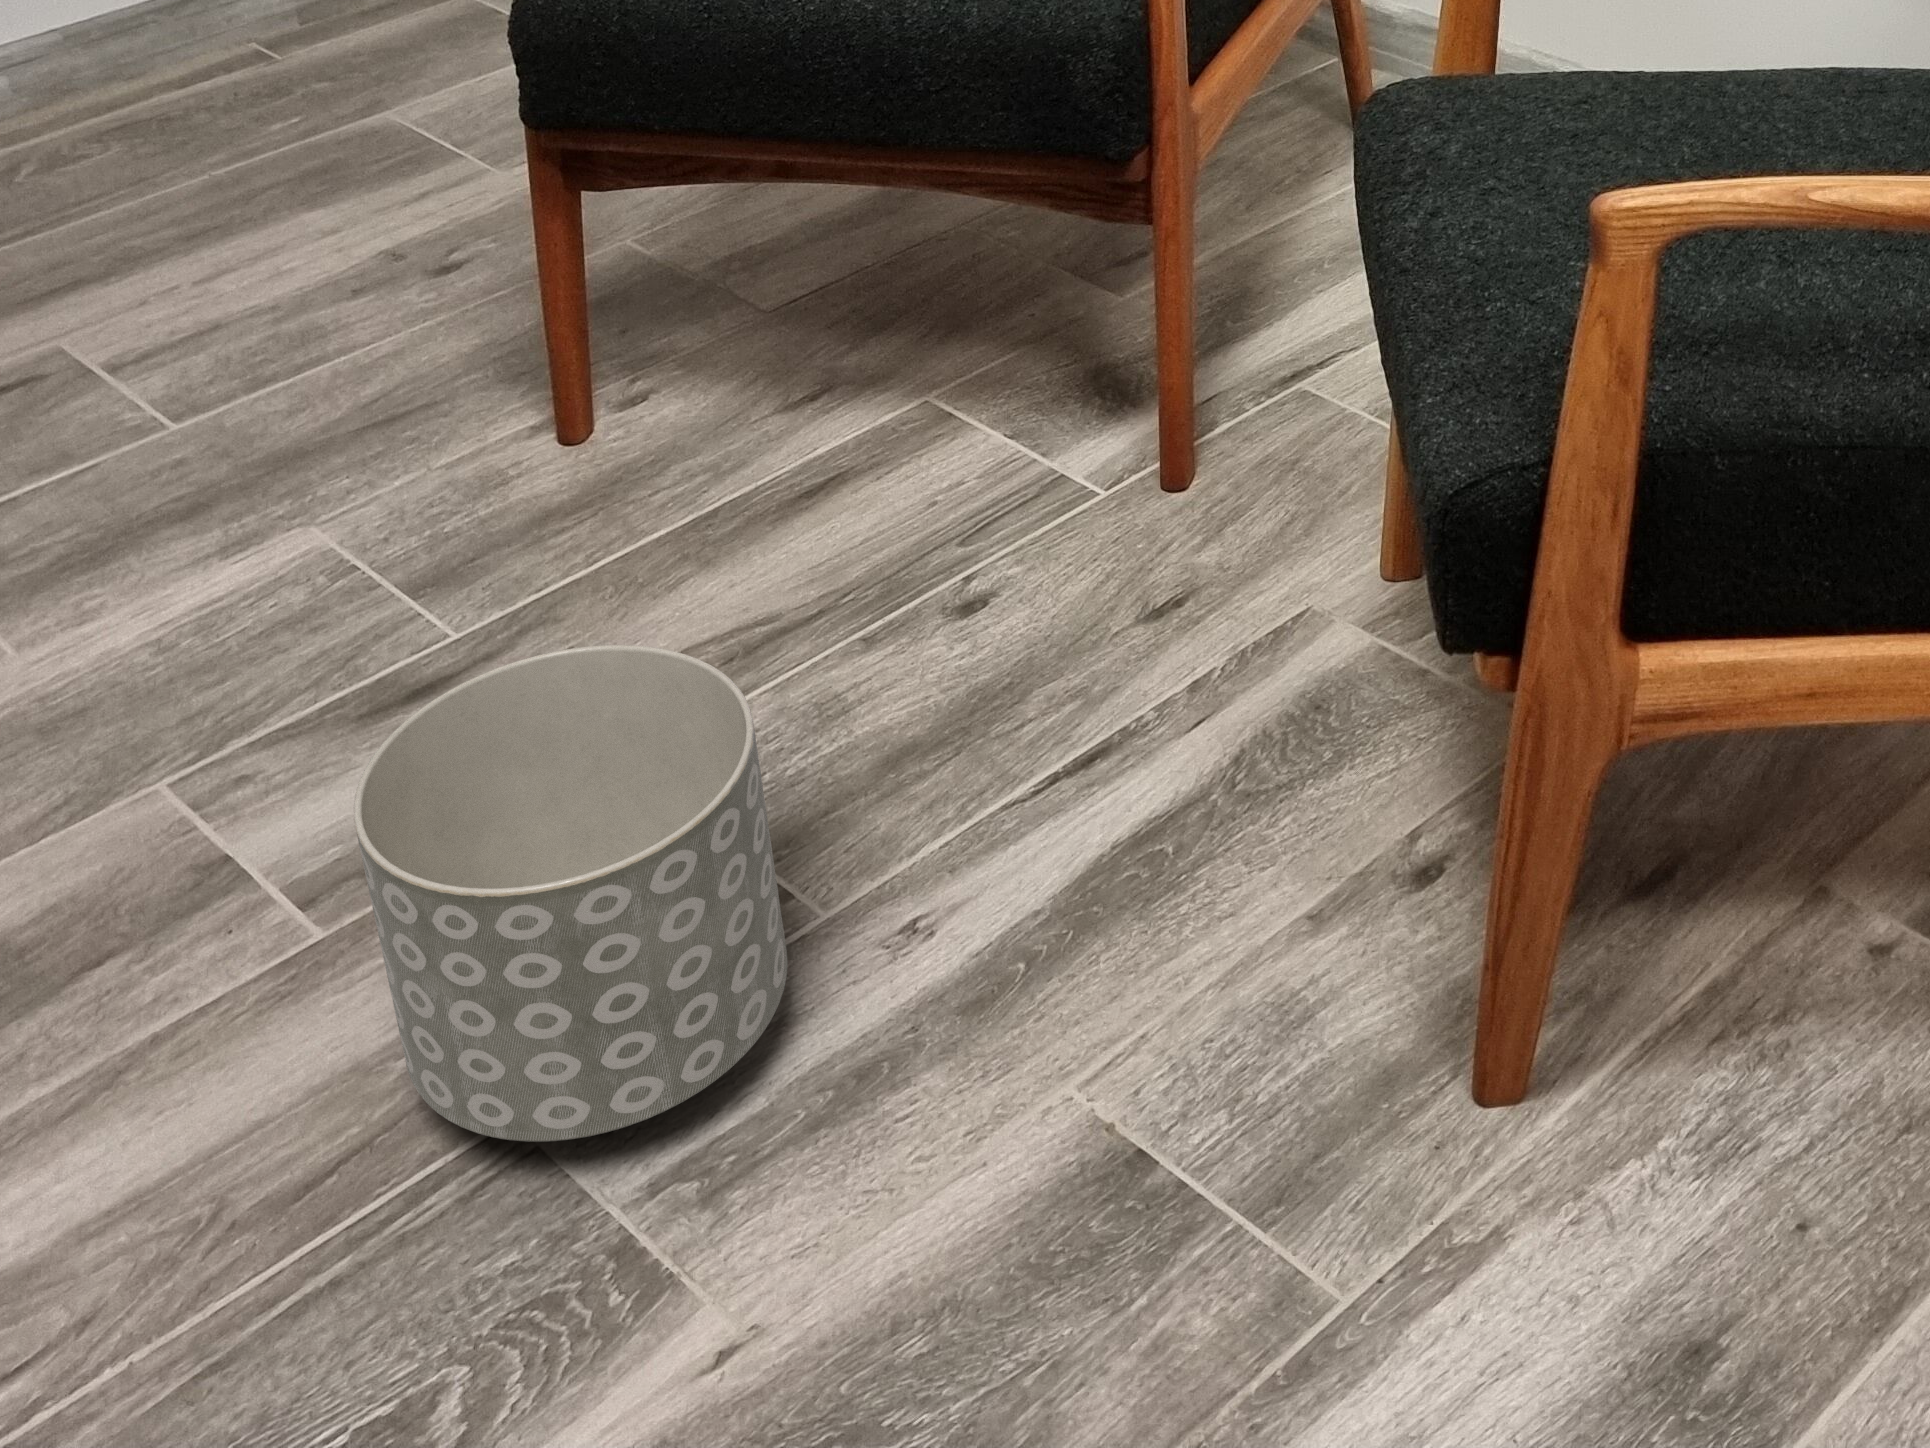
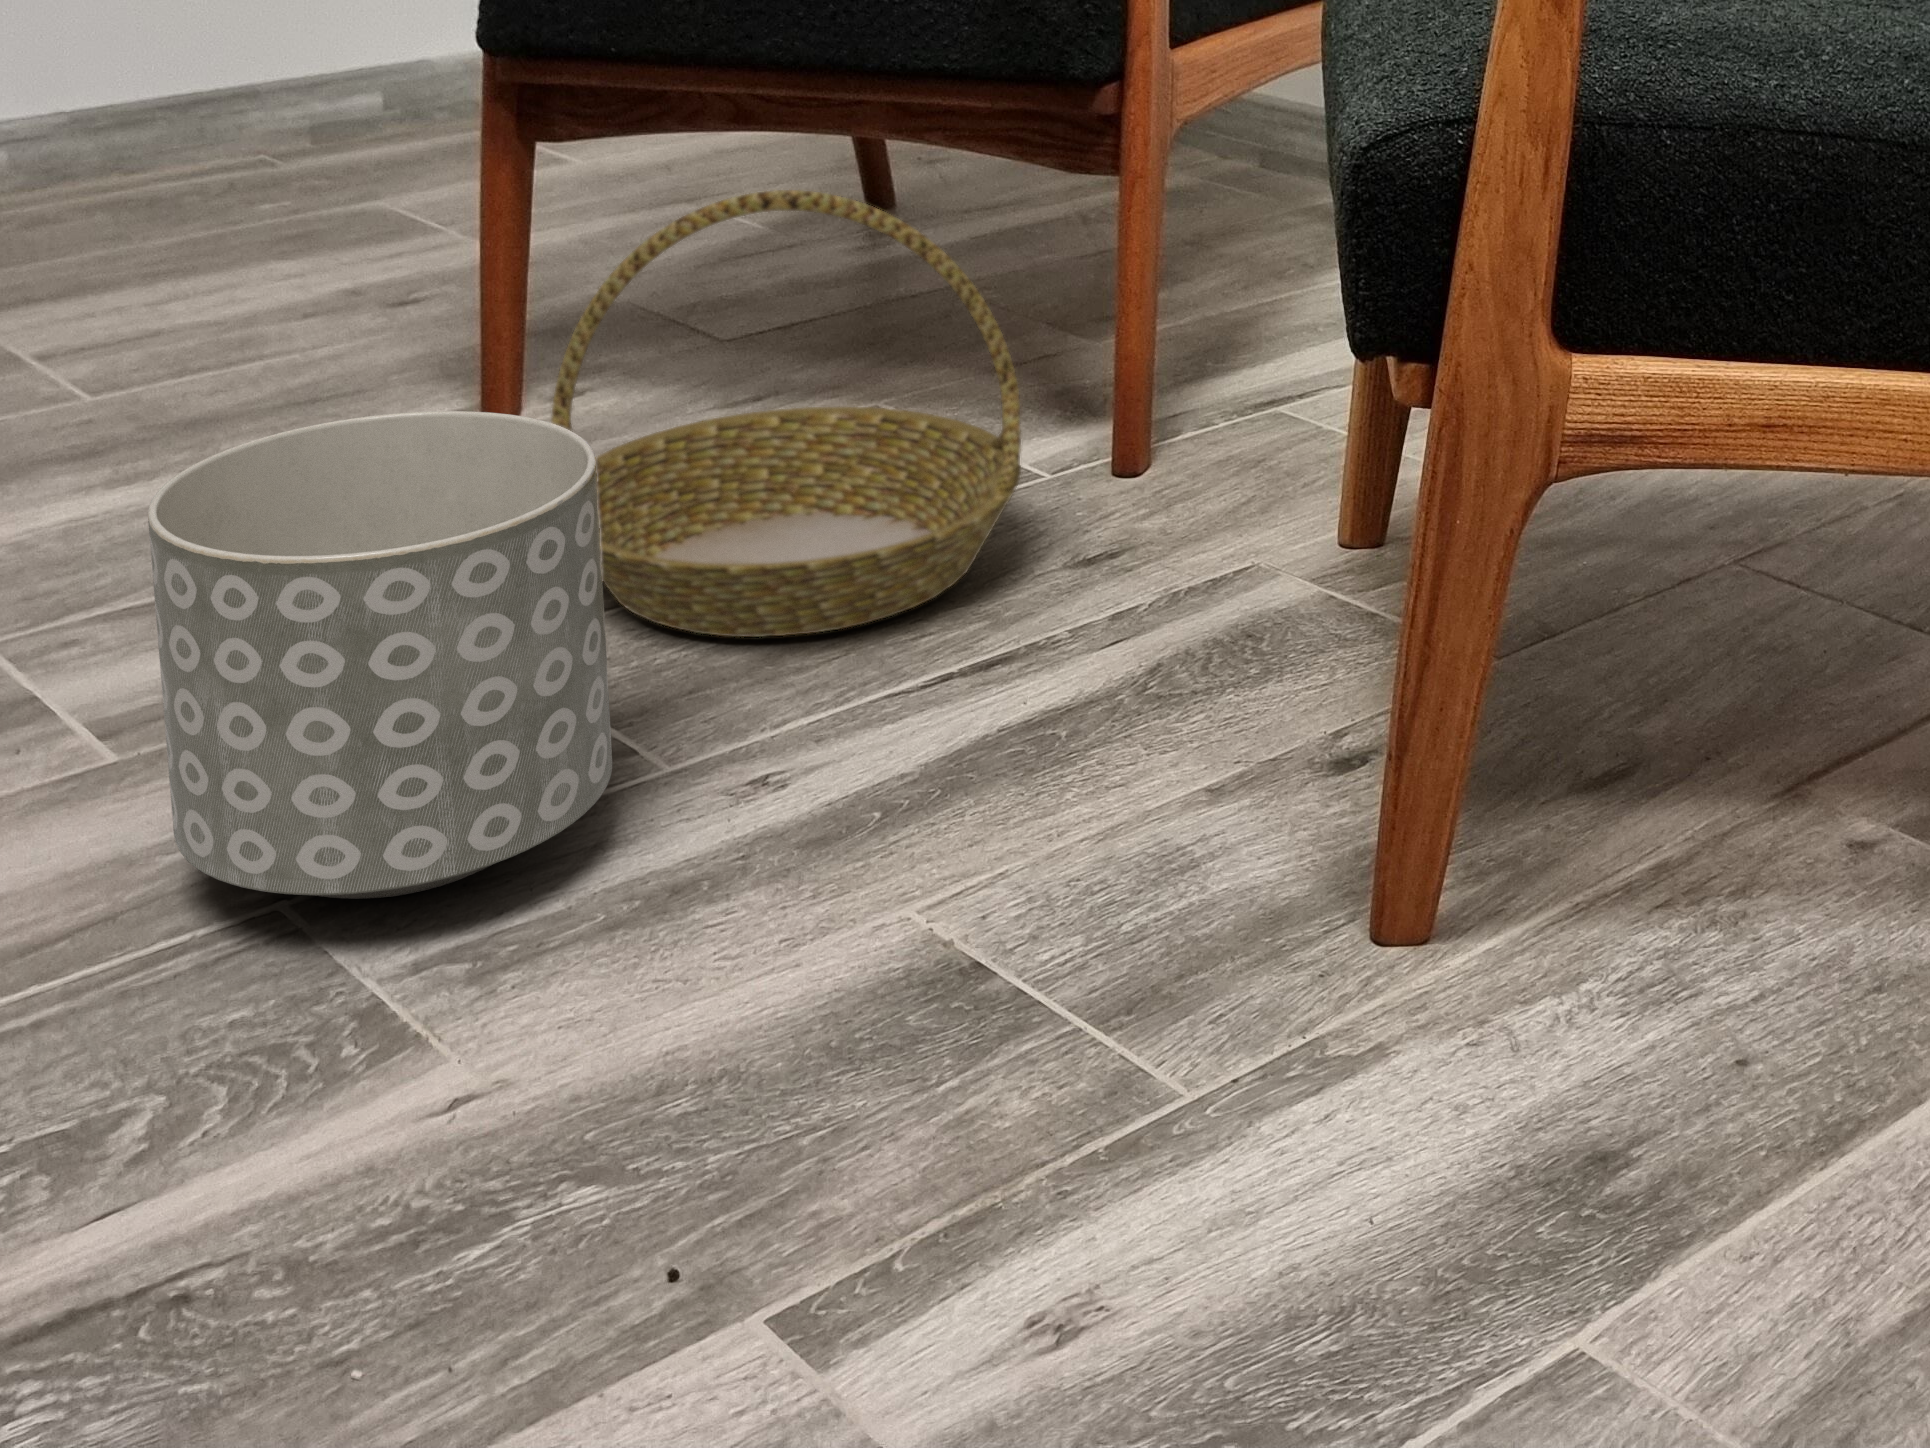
basket: none [663,327,1098,739] -> present [551,190,1021,637]

